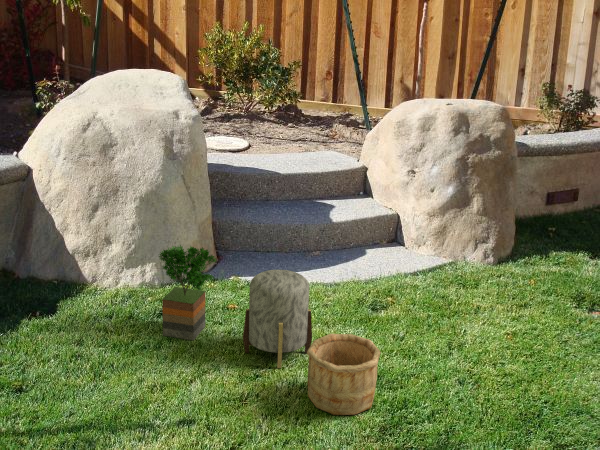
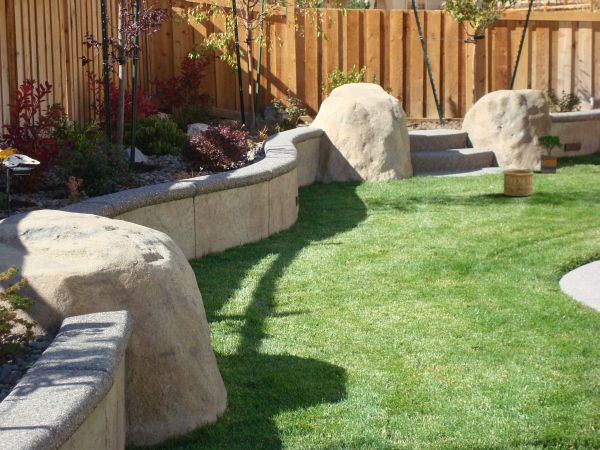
potted tree: present [159,245,216,340] -> present [538,135,563,173]
stool: present [243,270,312,368] -> none [463,152,493,192]

